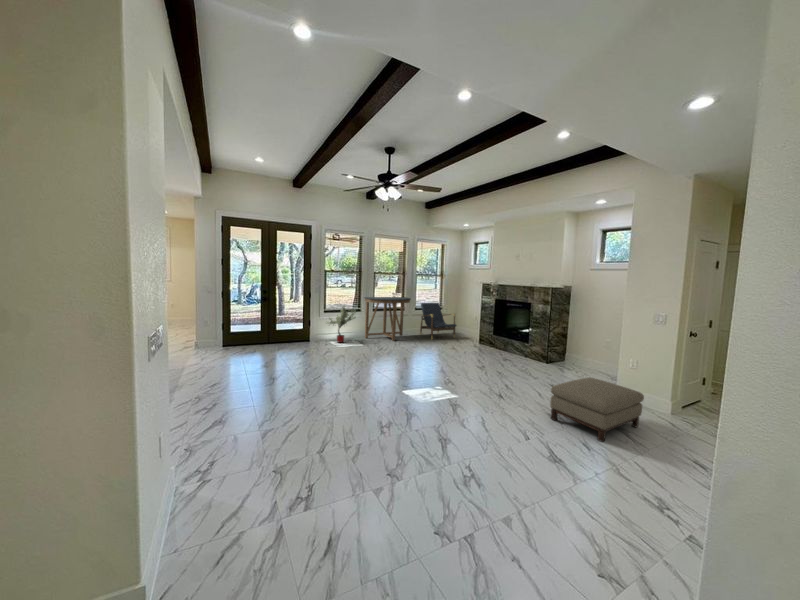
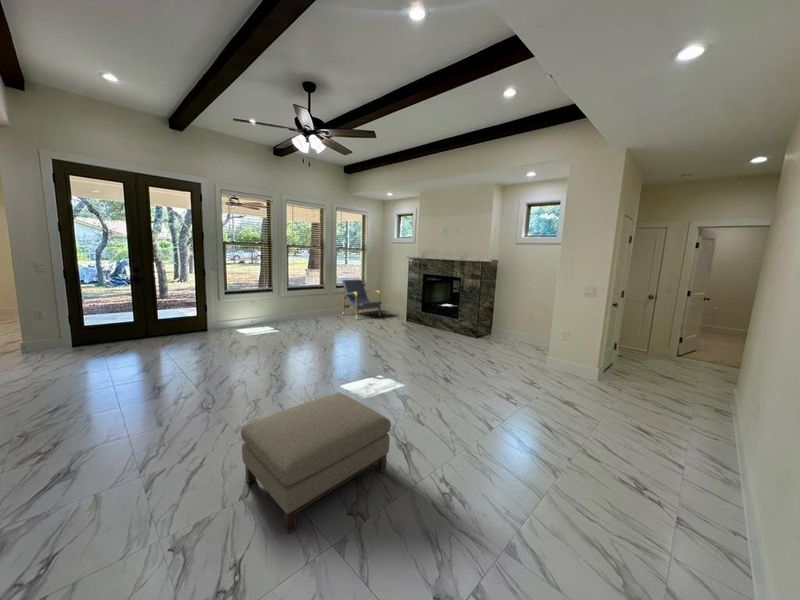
console table: present [364,297,411,341] -> none [276,274,332,324]
potted tree: present [327,307,356,343] -> none [228,285,268,330]
ottoman: present [550,378,644,442] -> present [241,392,391,533]

